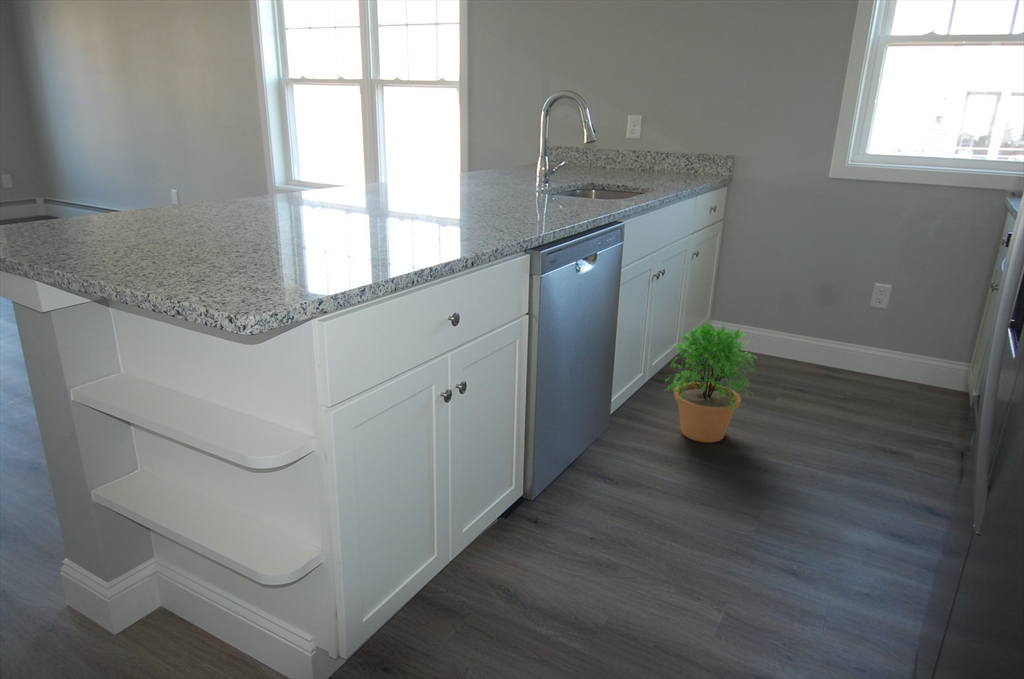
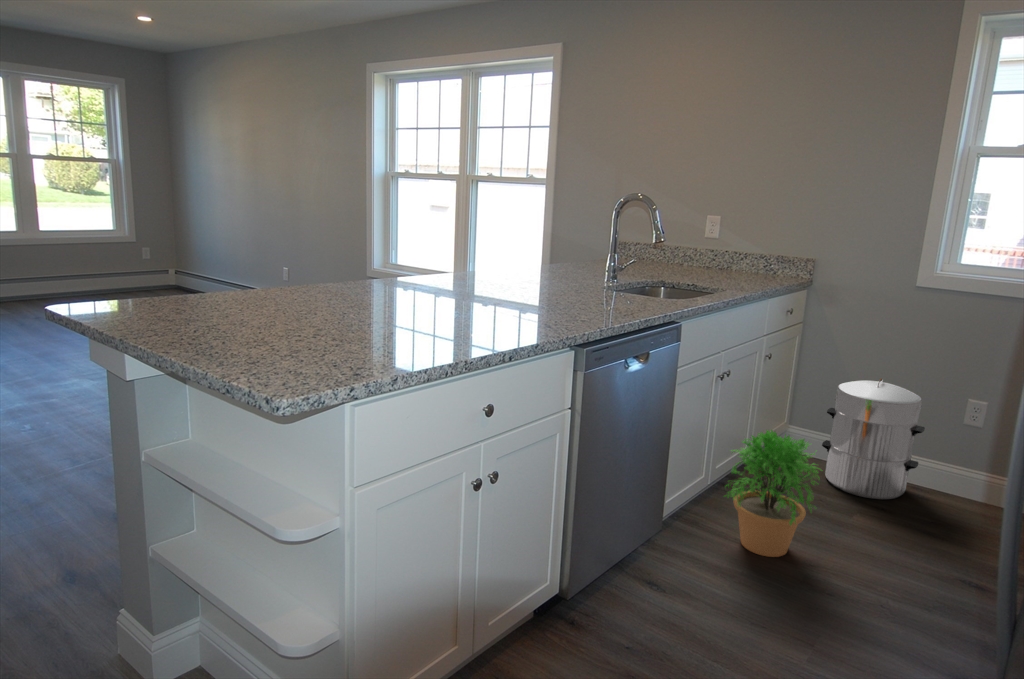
waste bin: none [745,268,837,381] -> present [822,378,925,499]

